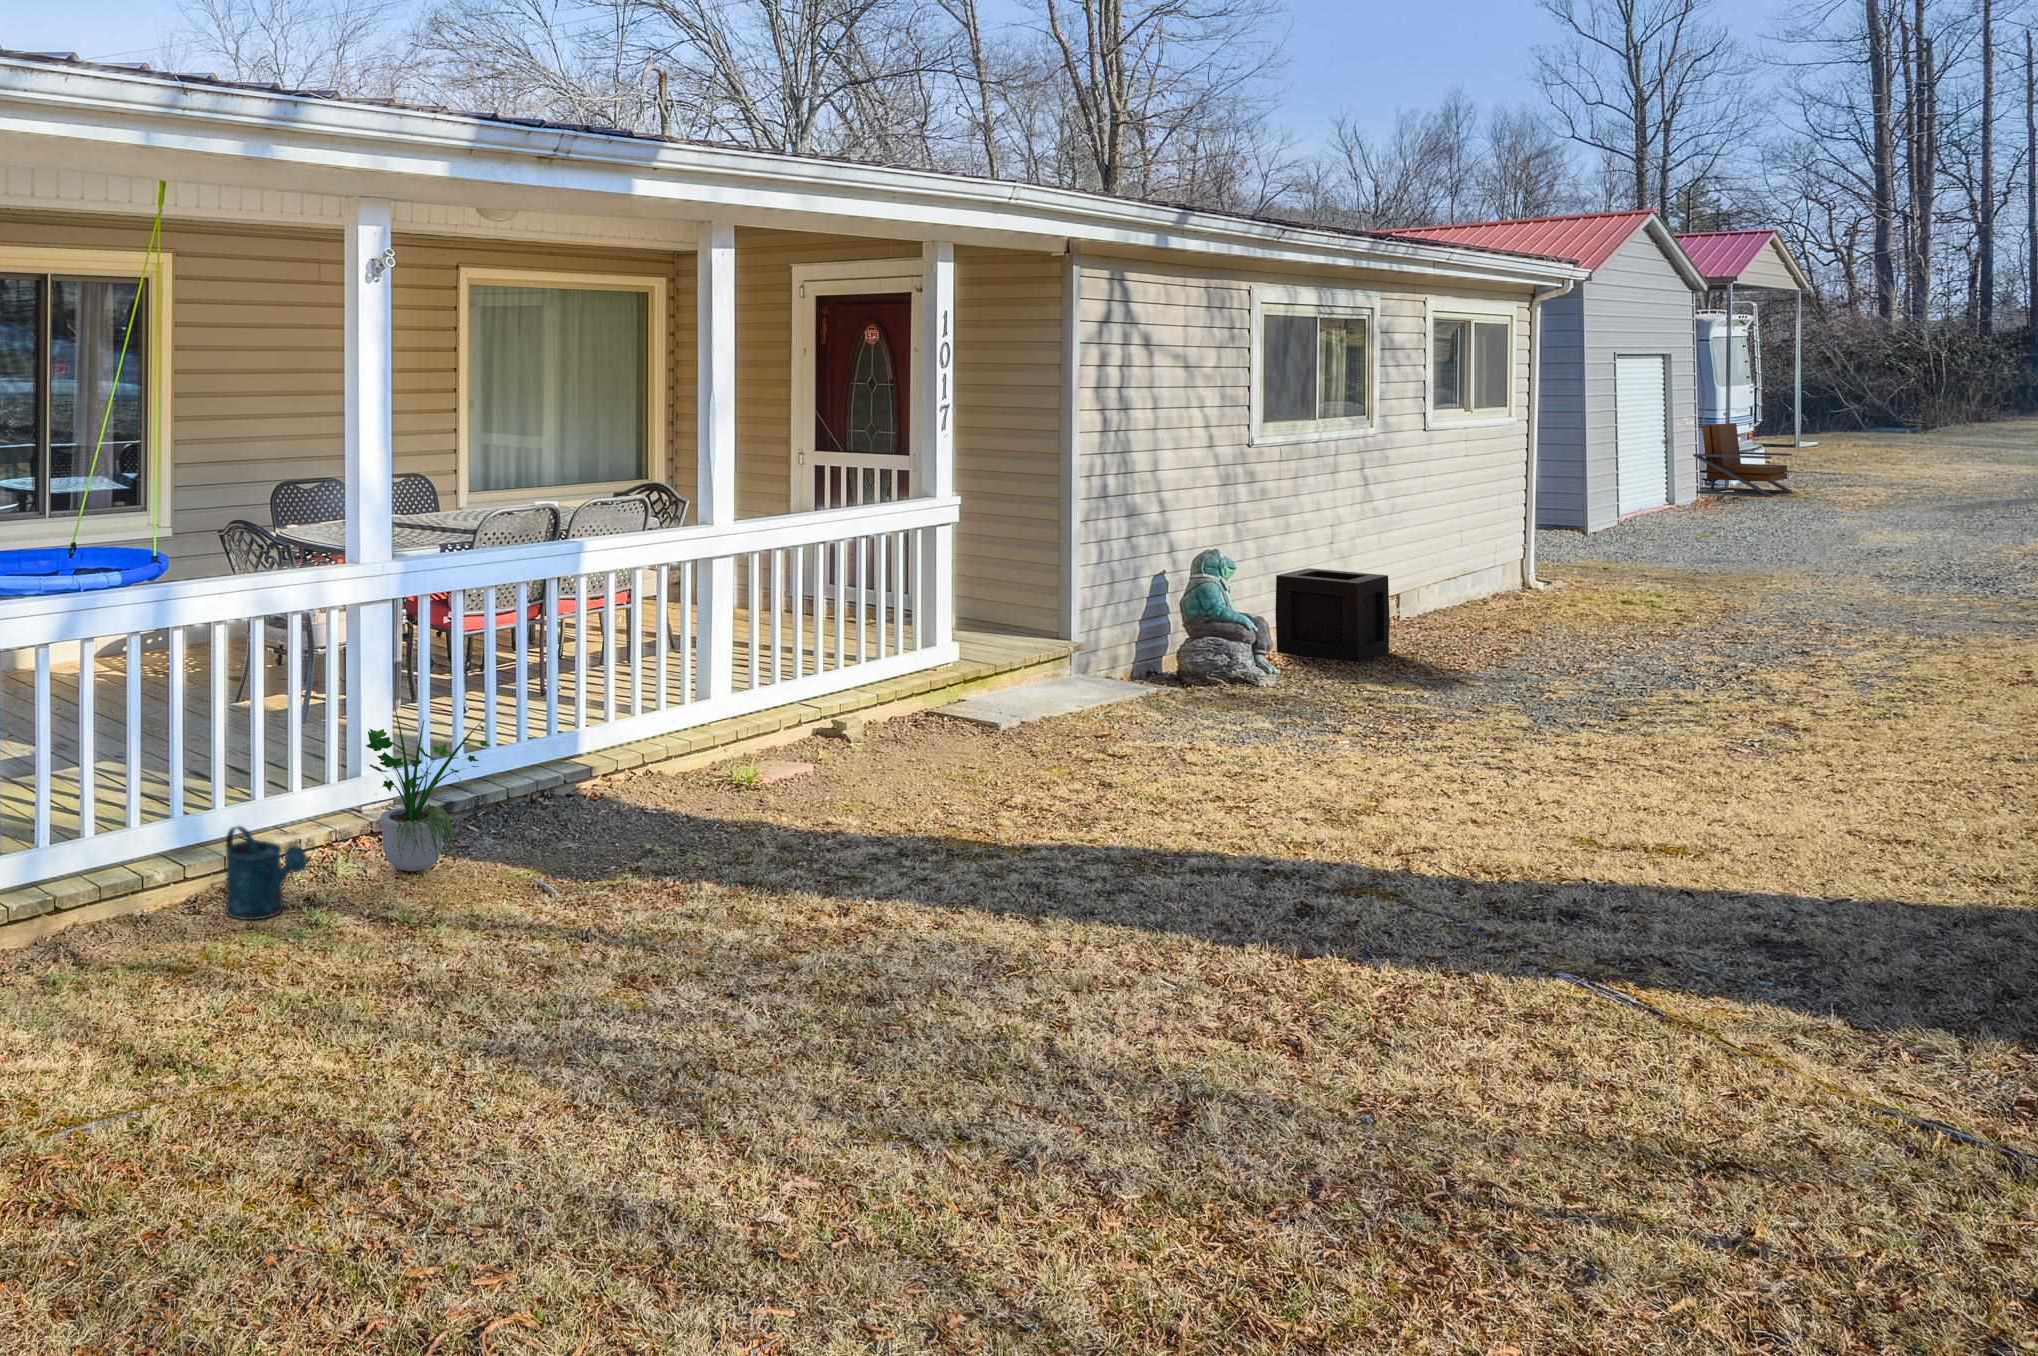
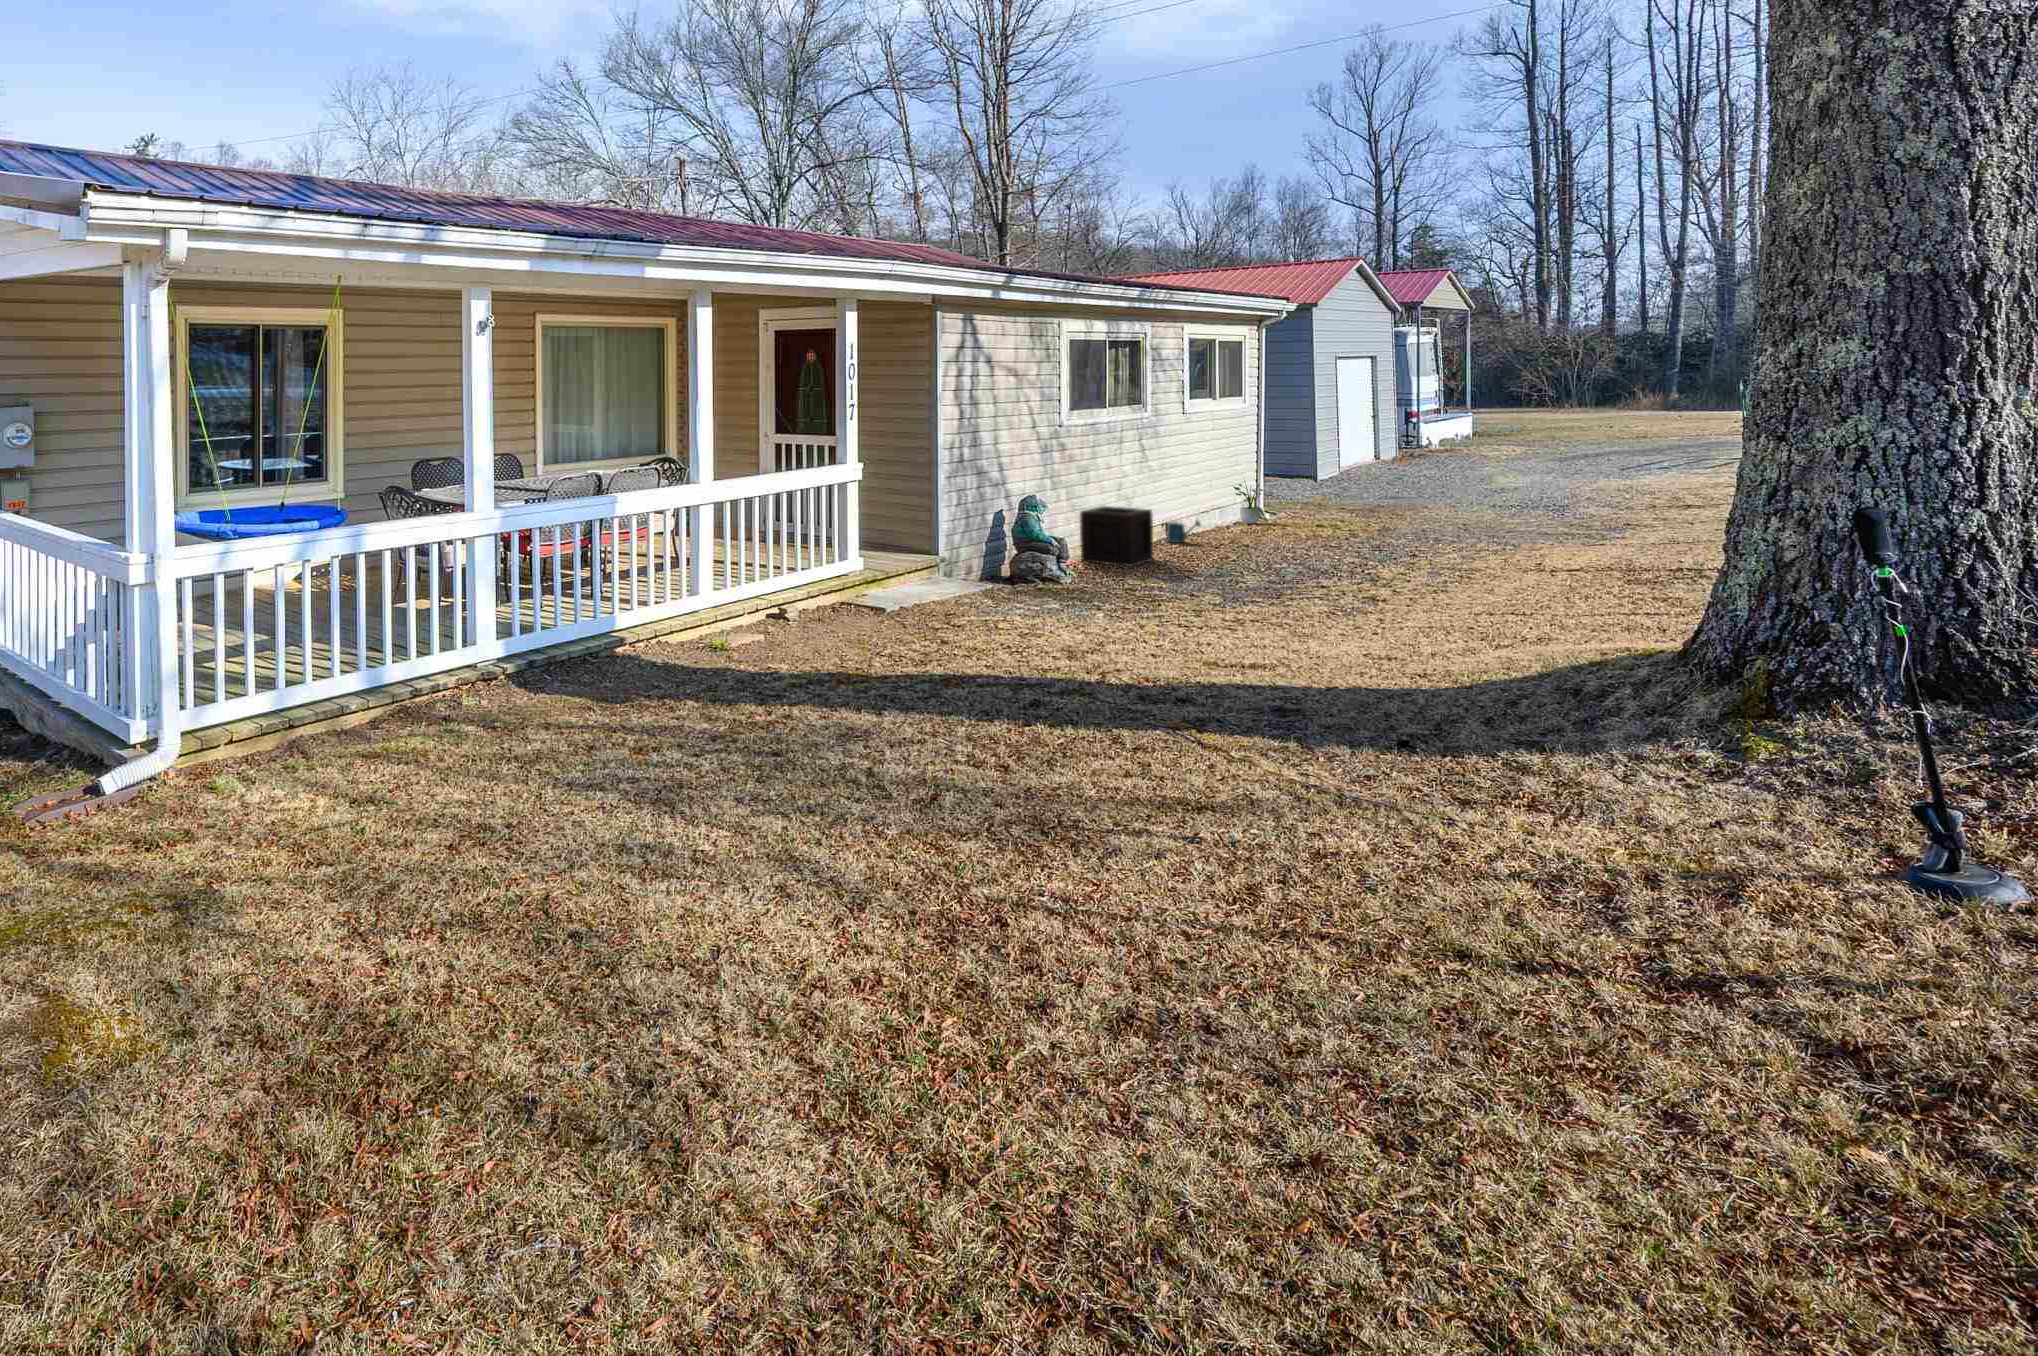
lounge chair: present [1693,423,1792,497] -> none [1393,401,1460,452]
potted plant: present [366,701,491,871] -> present [1234,484,1265,524]
watering can: present [225,826,307,920] -> present [1165,521,1201,543]

